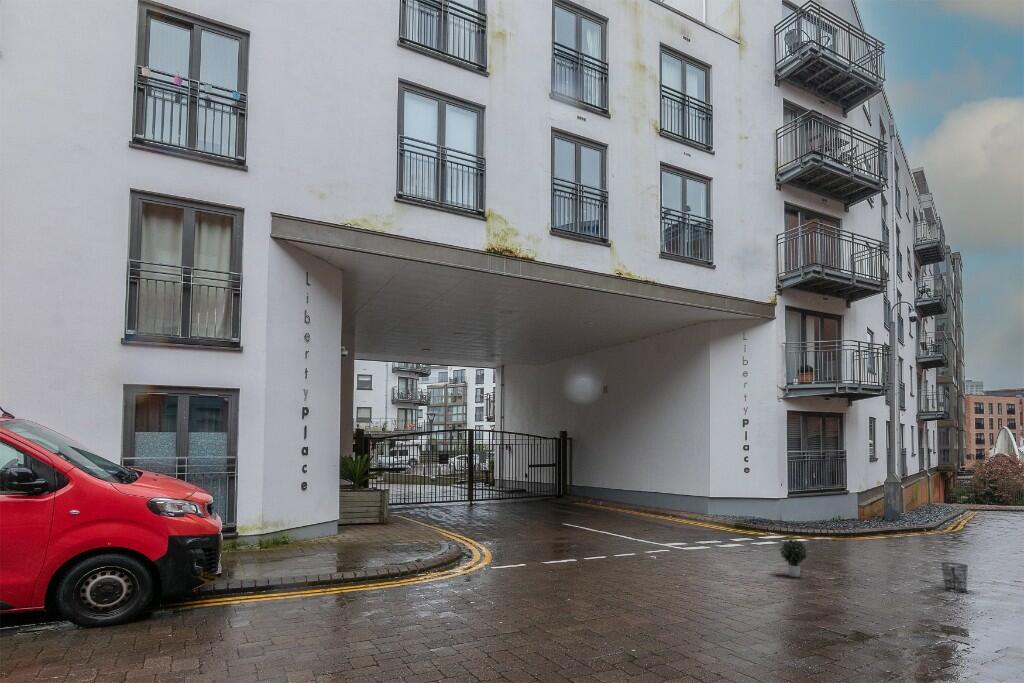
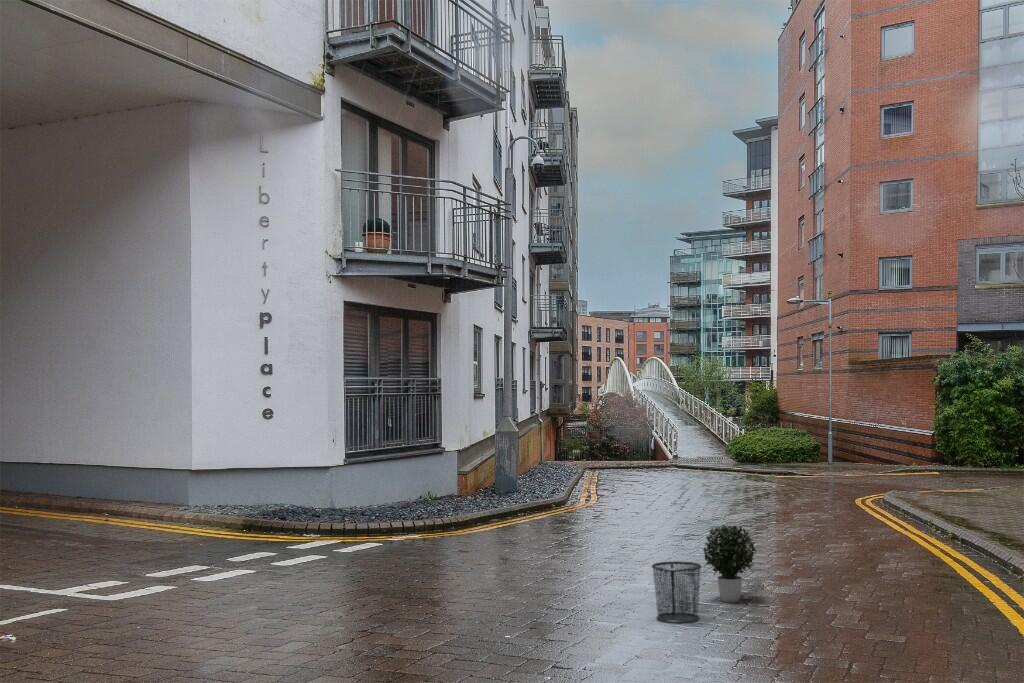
potted plant: present [780,540,807,577] -> present [703,525,756,603]

